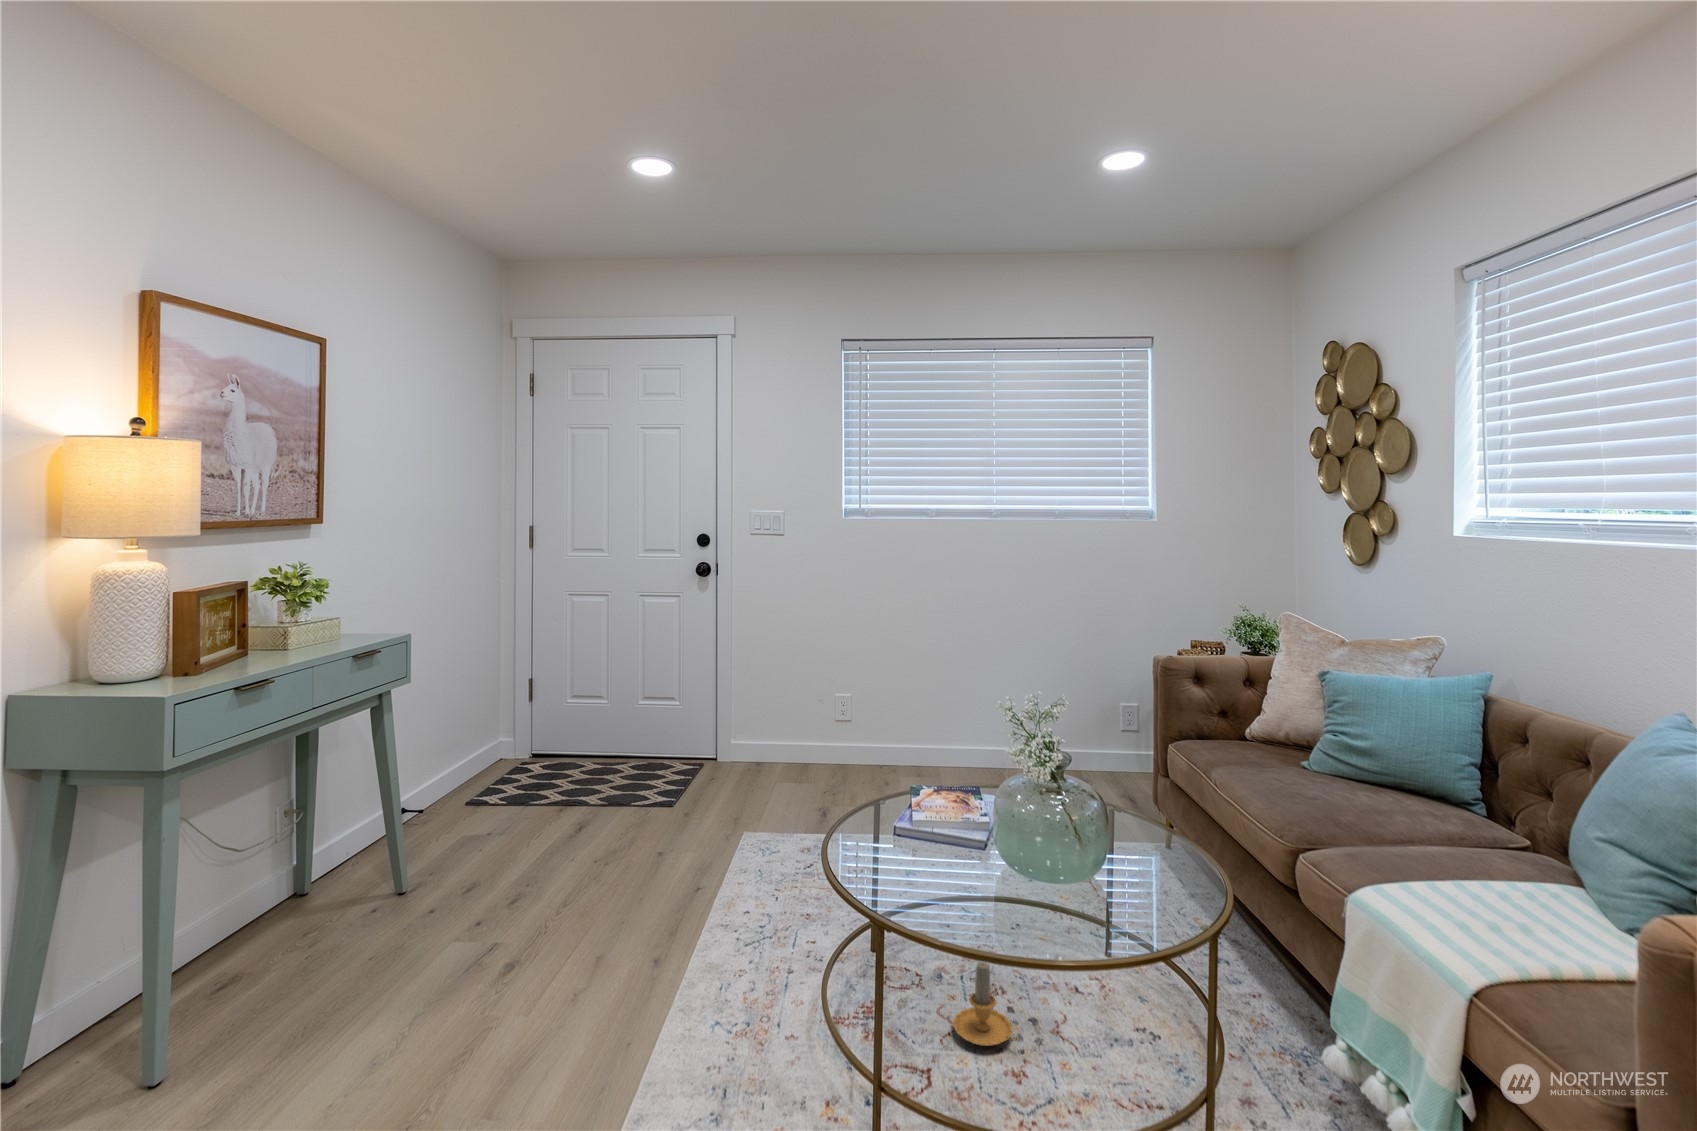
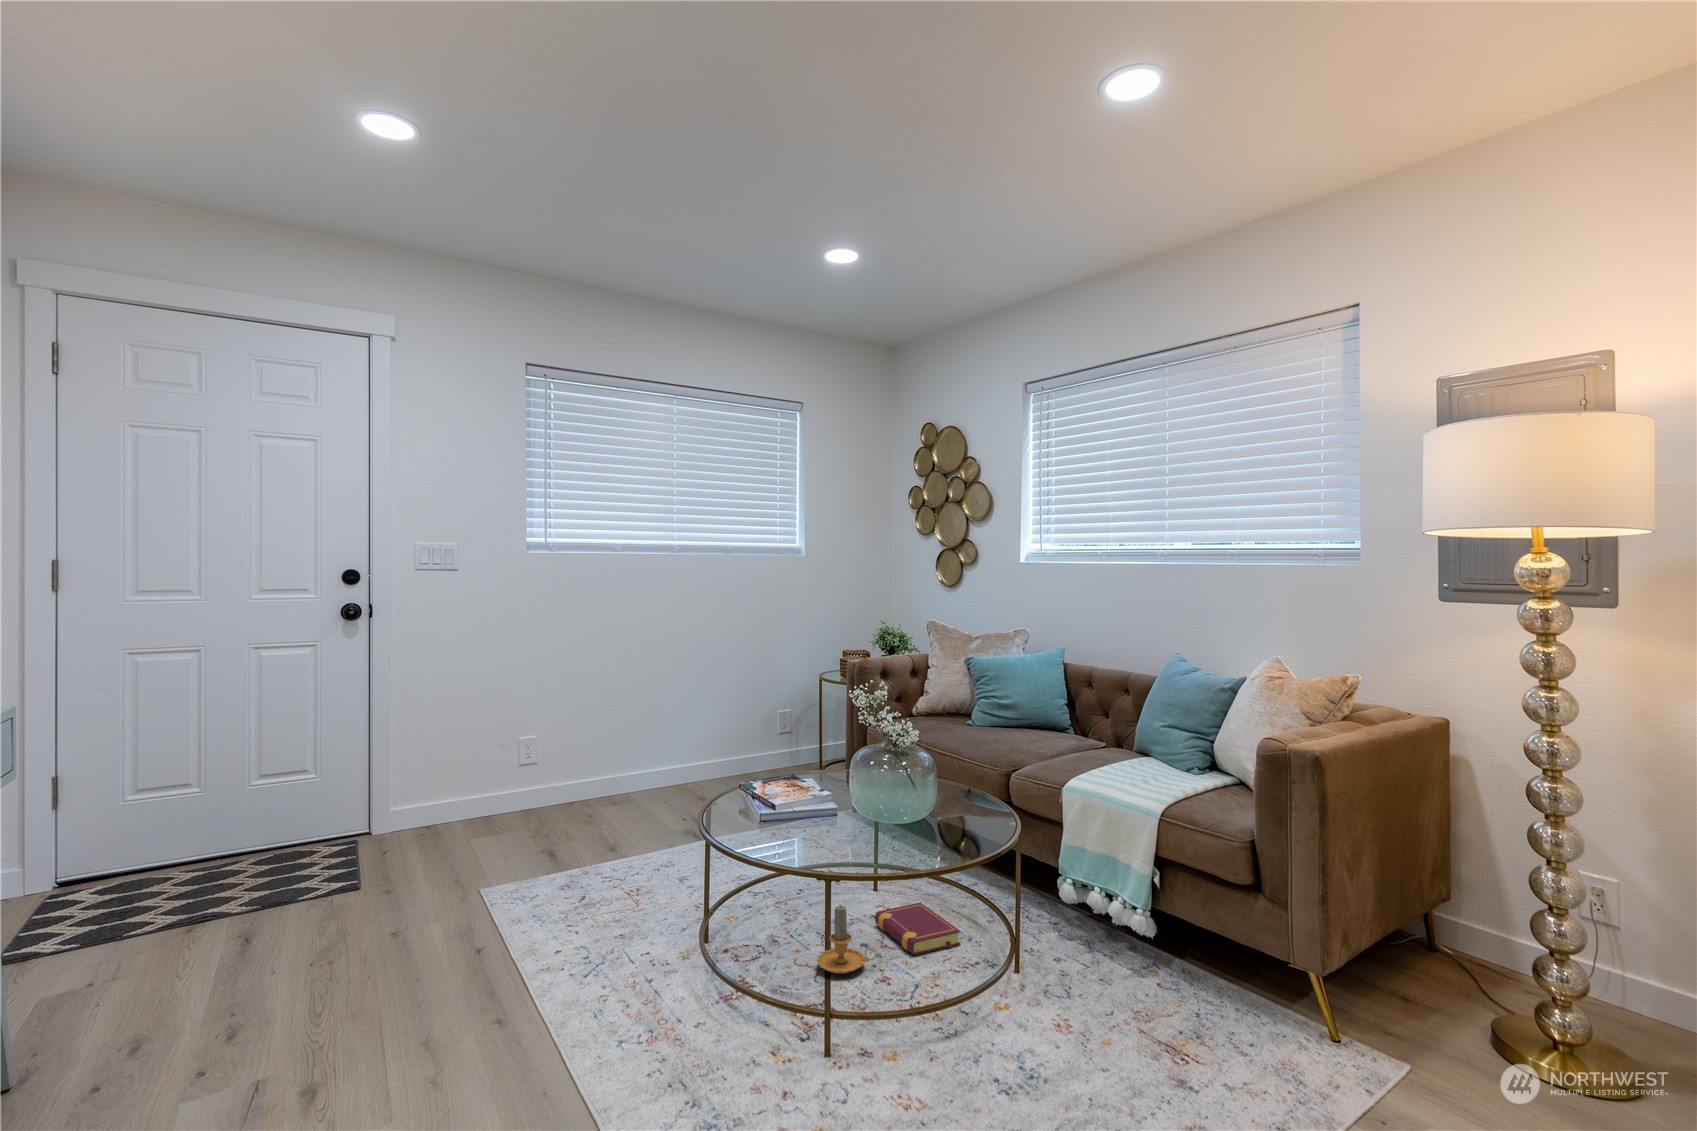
book: none [1067,979,1156,1065] -> present [875,903,960,955]

